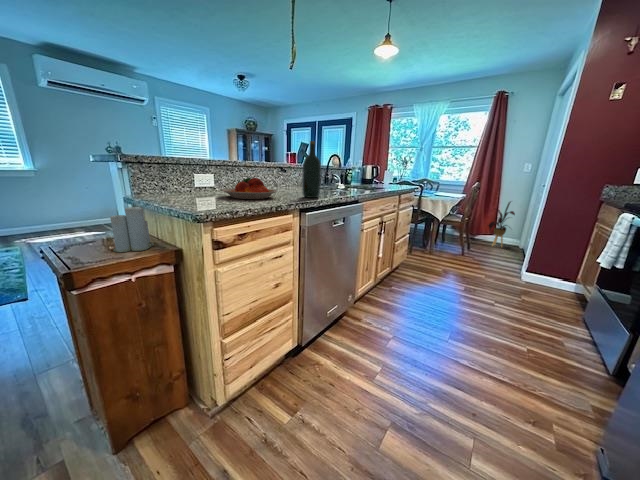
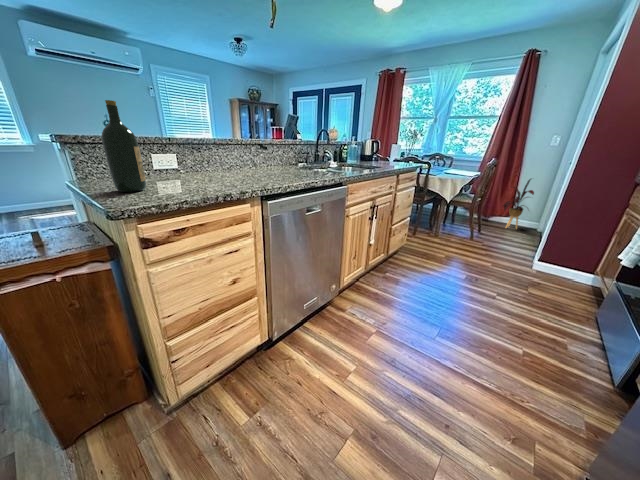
wine bottle: present [302,141,321,198] -> present [102,100,146,192]
plate: present [222,177,277,199] -> none [176,158,241,184]
candle: present [110,207,154,252] -> none [24,193,88,249]

